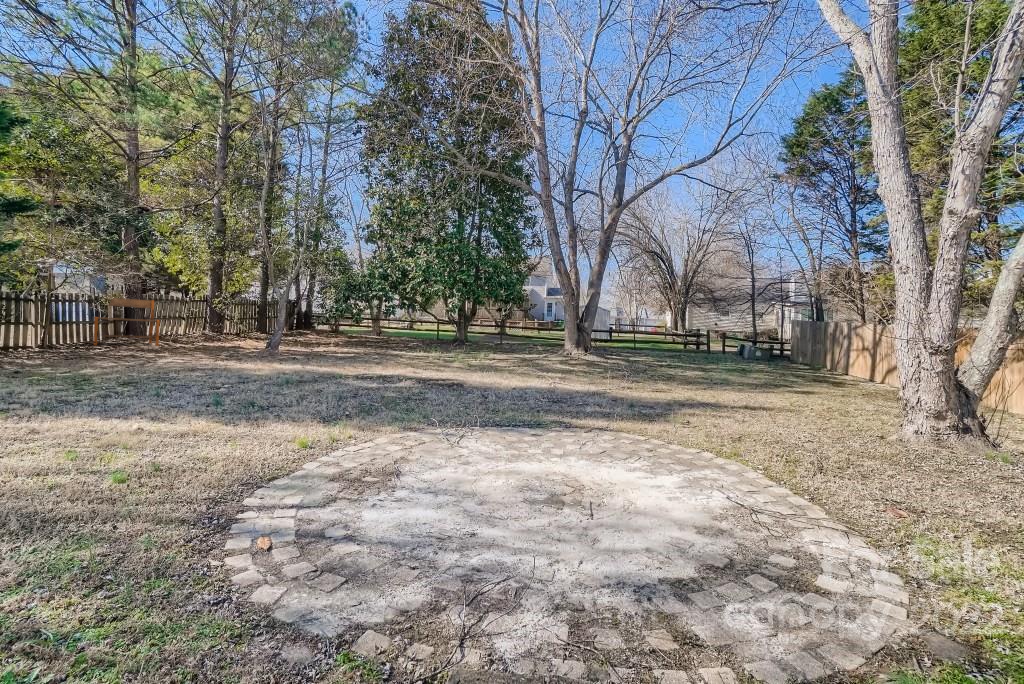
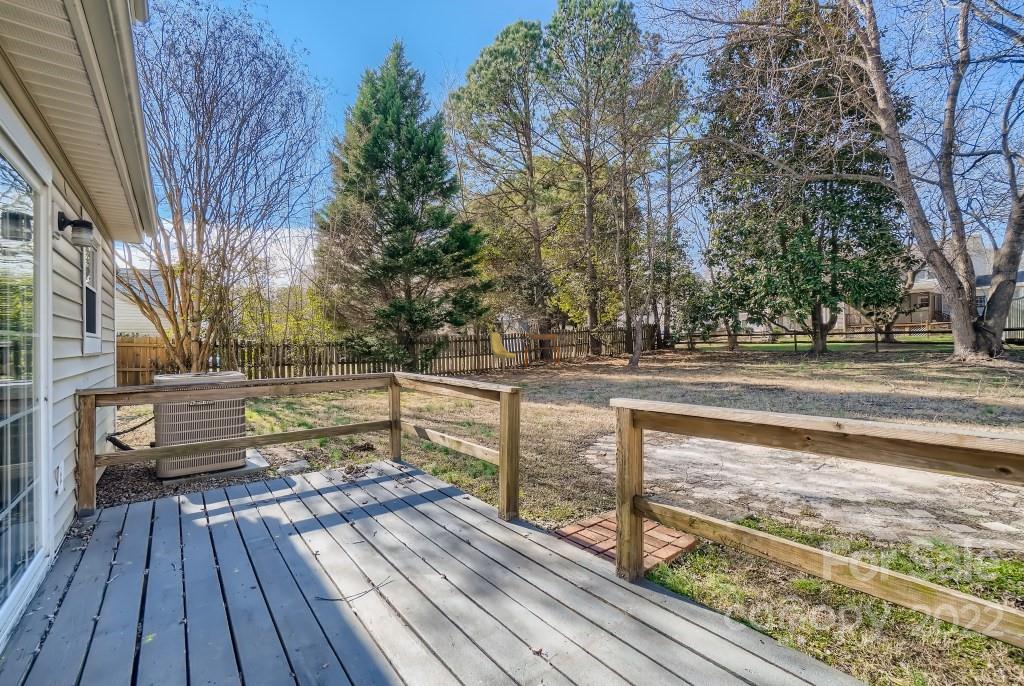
chair: none [17,288,73,355] -> present [490,333,516,372]

